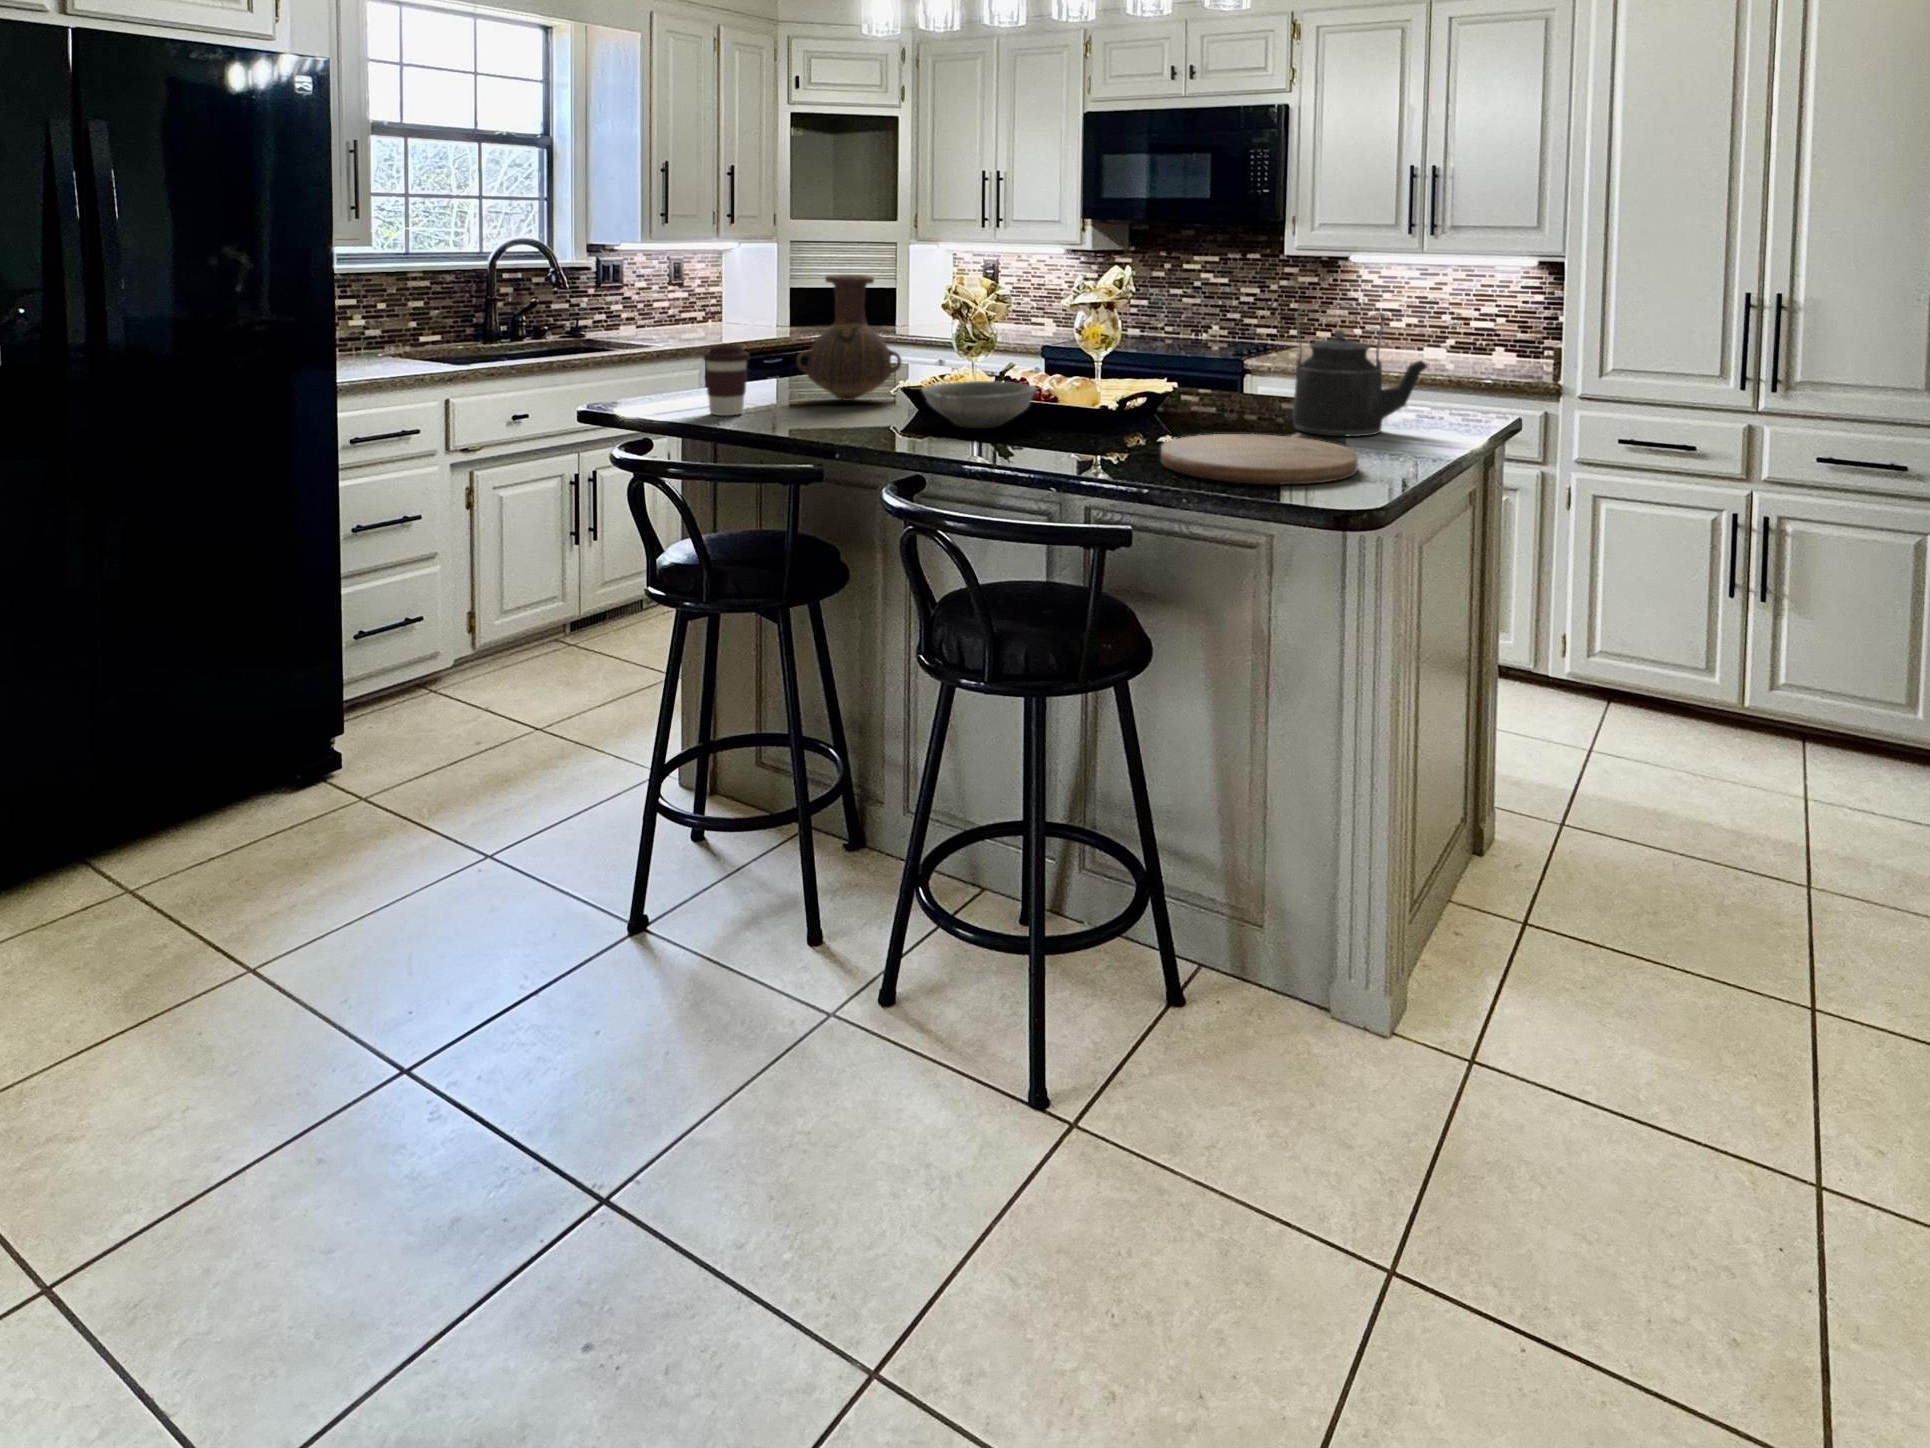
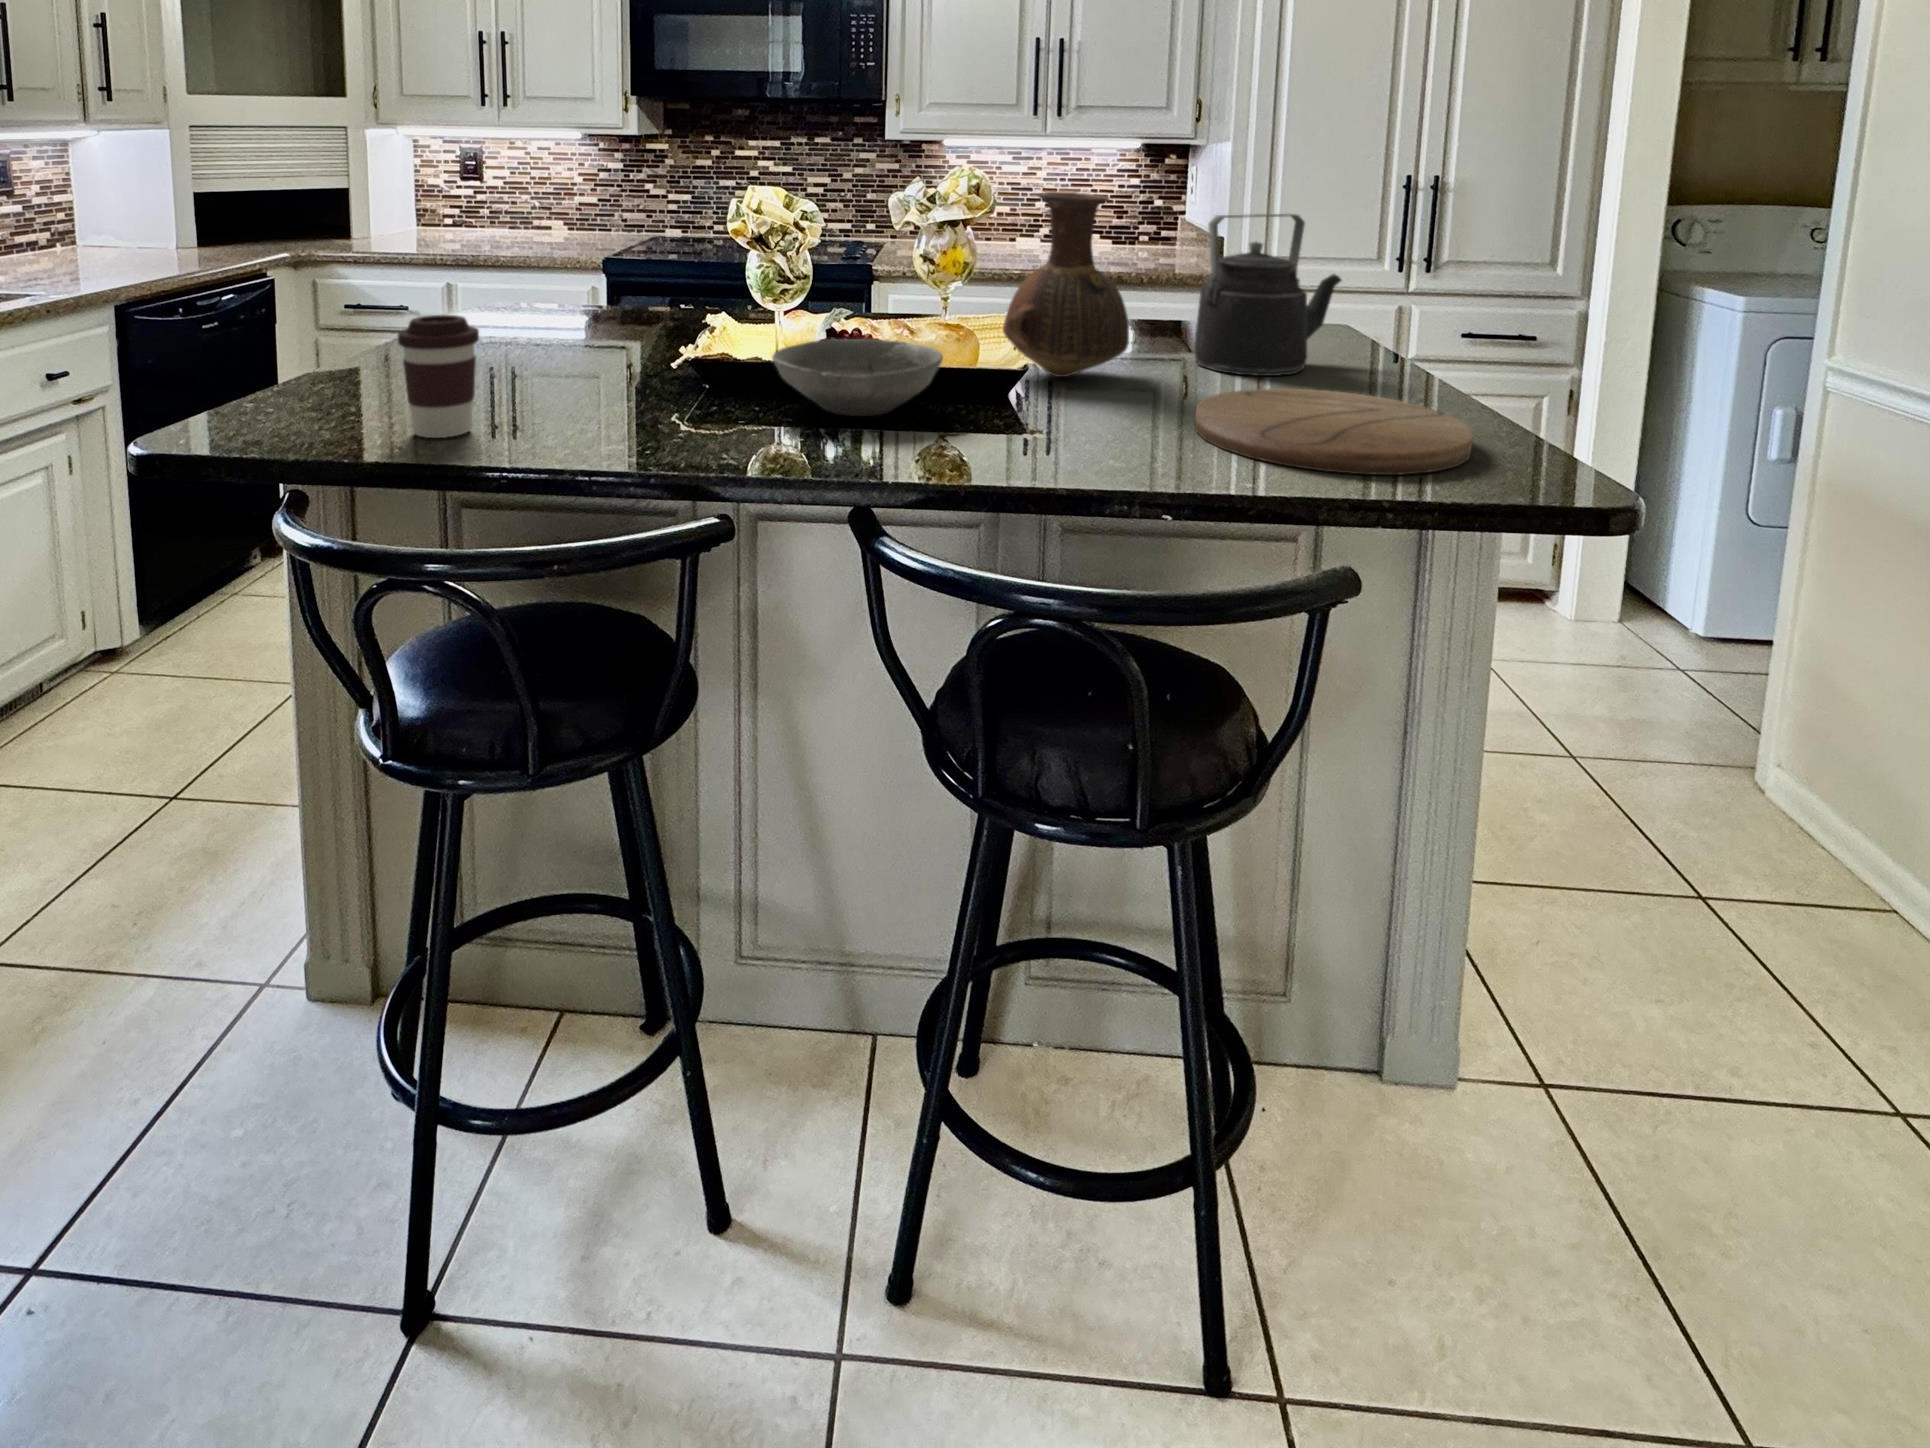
vase: present [797,275,901,401] -> present [1003,192,1129,377]

